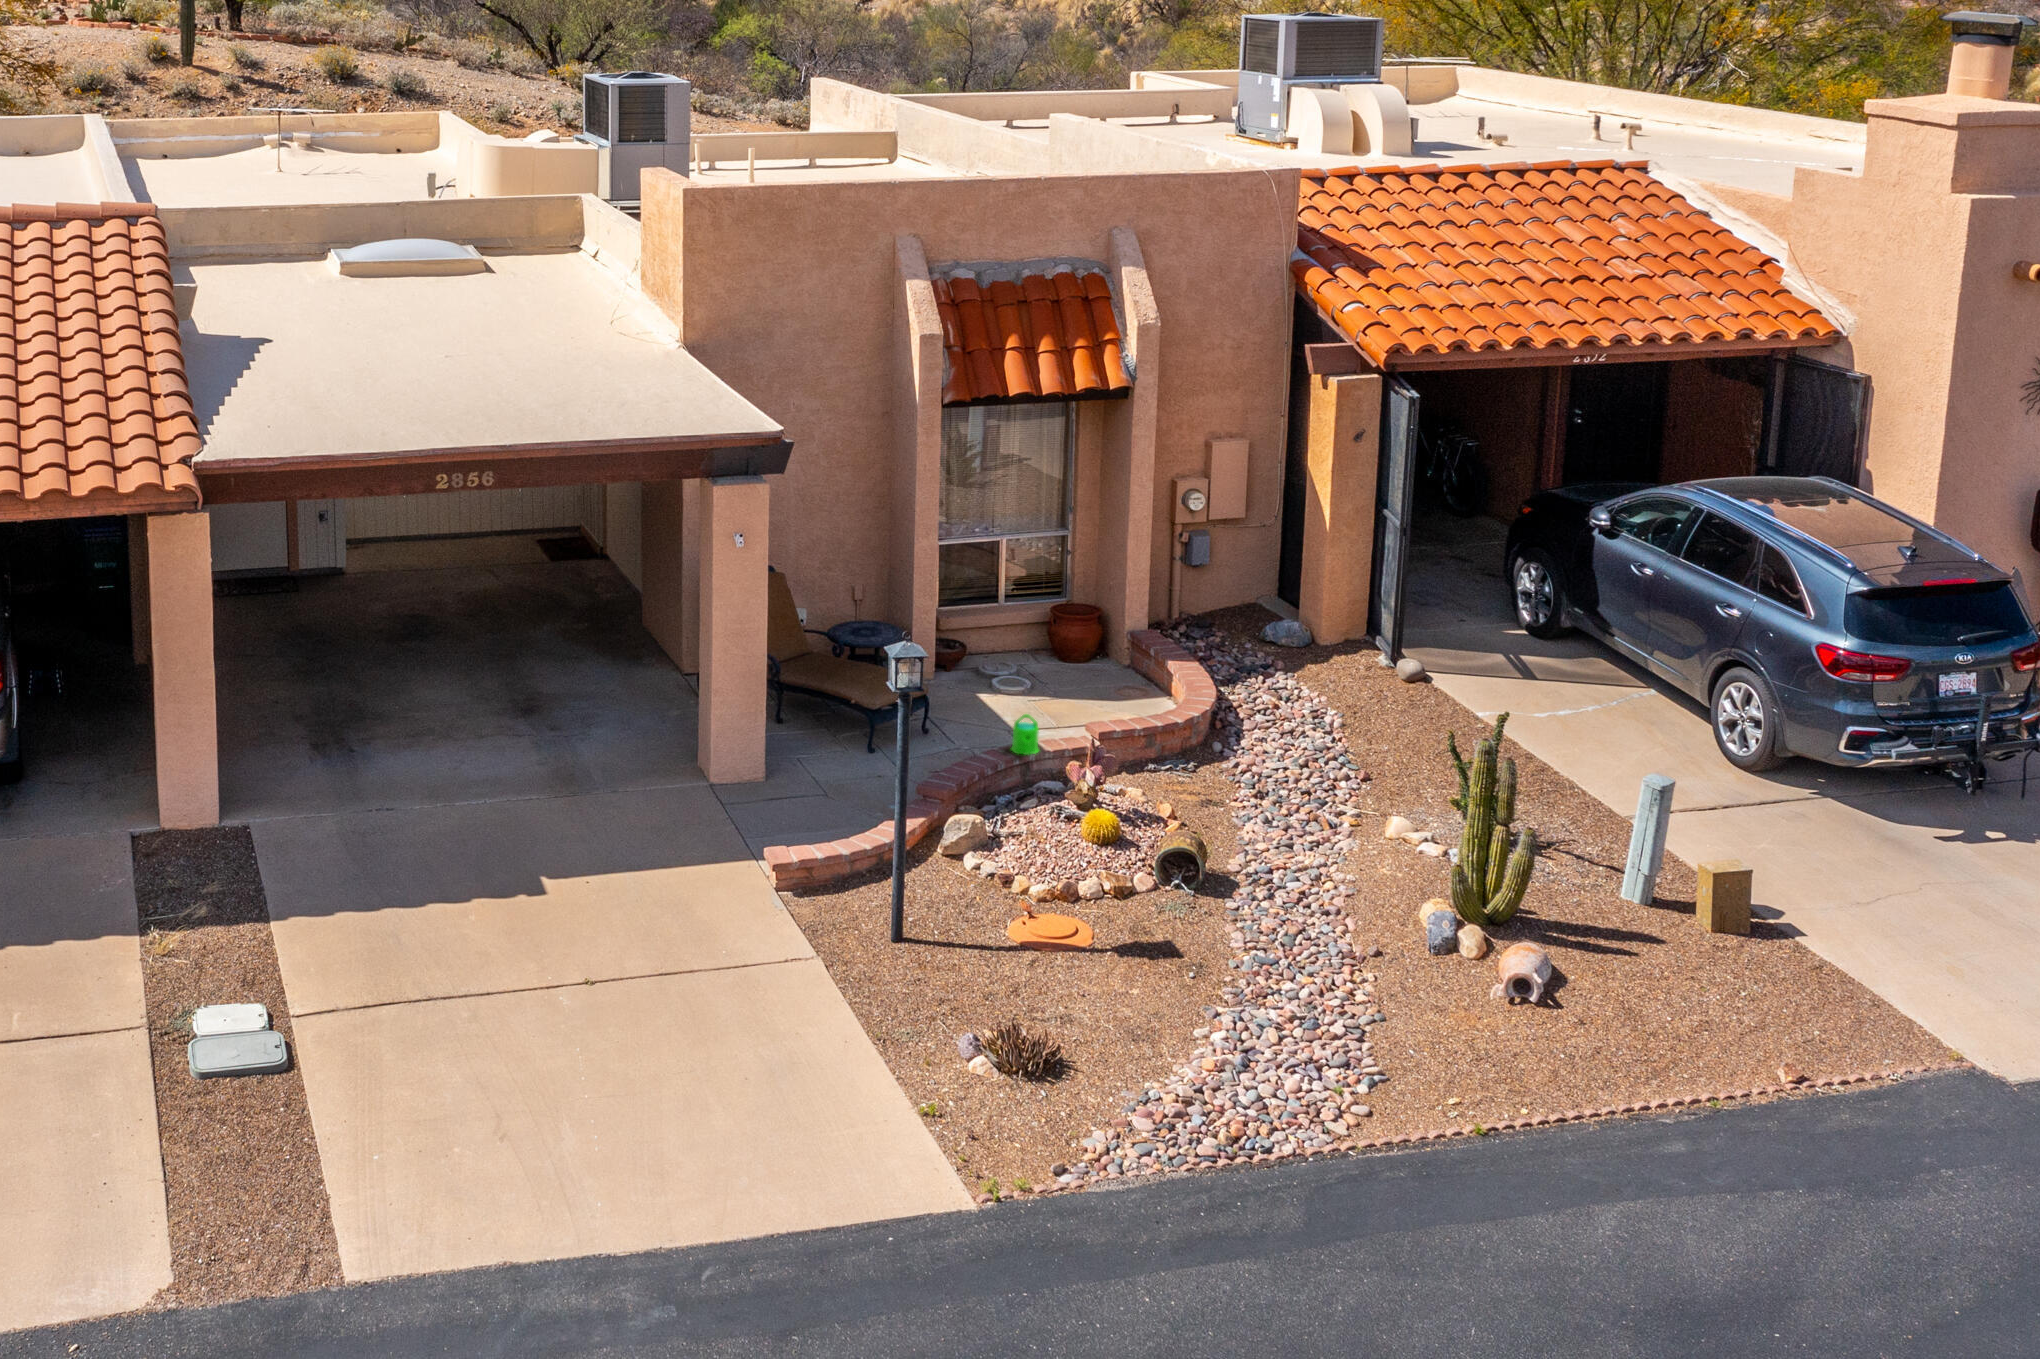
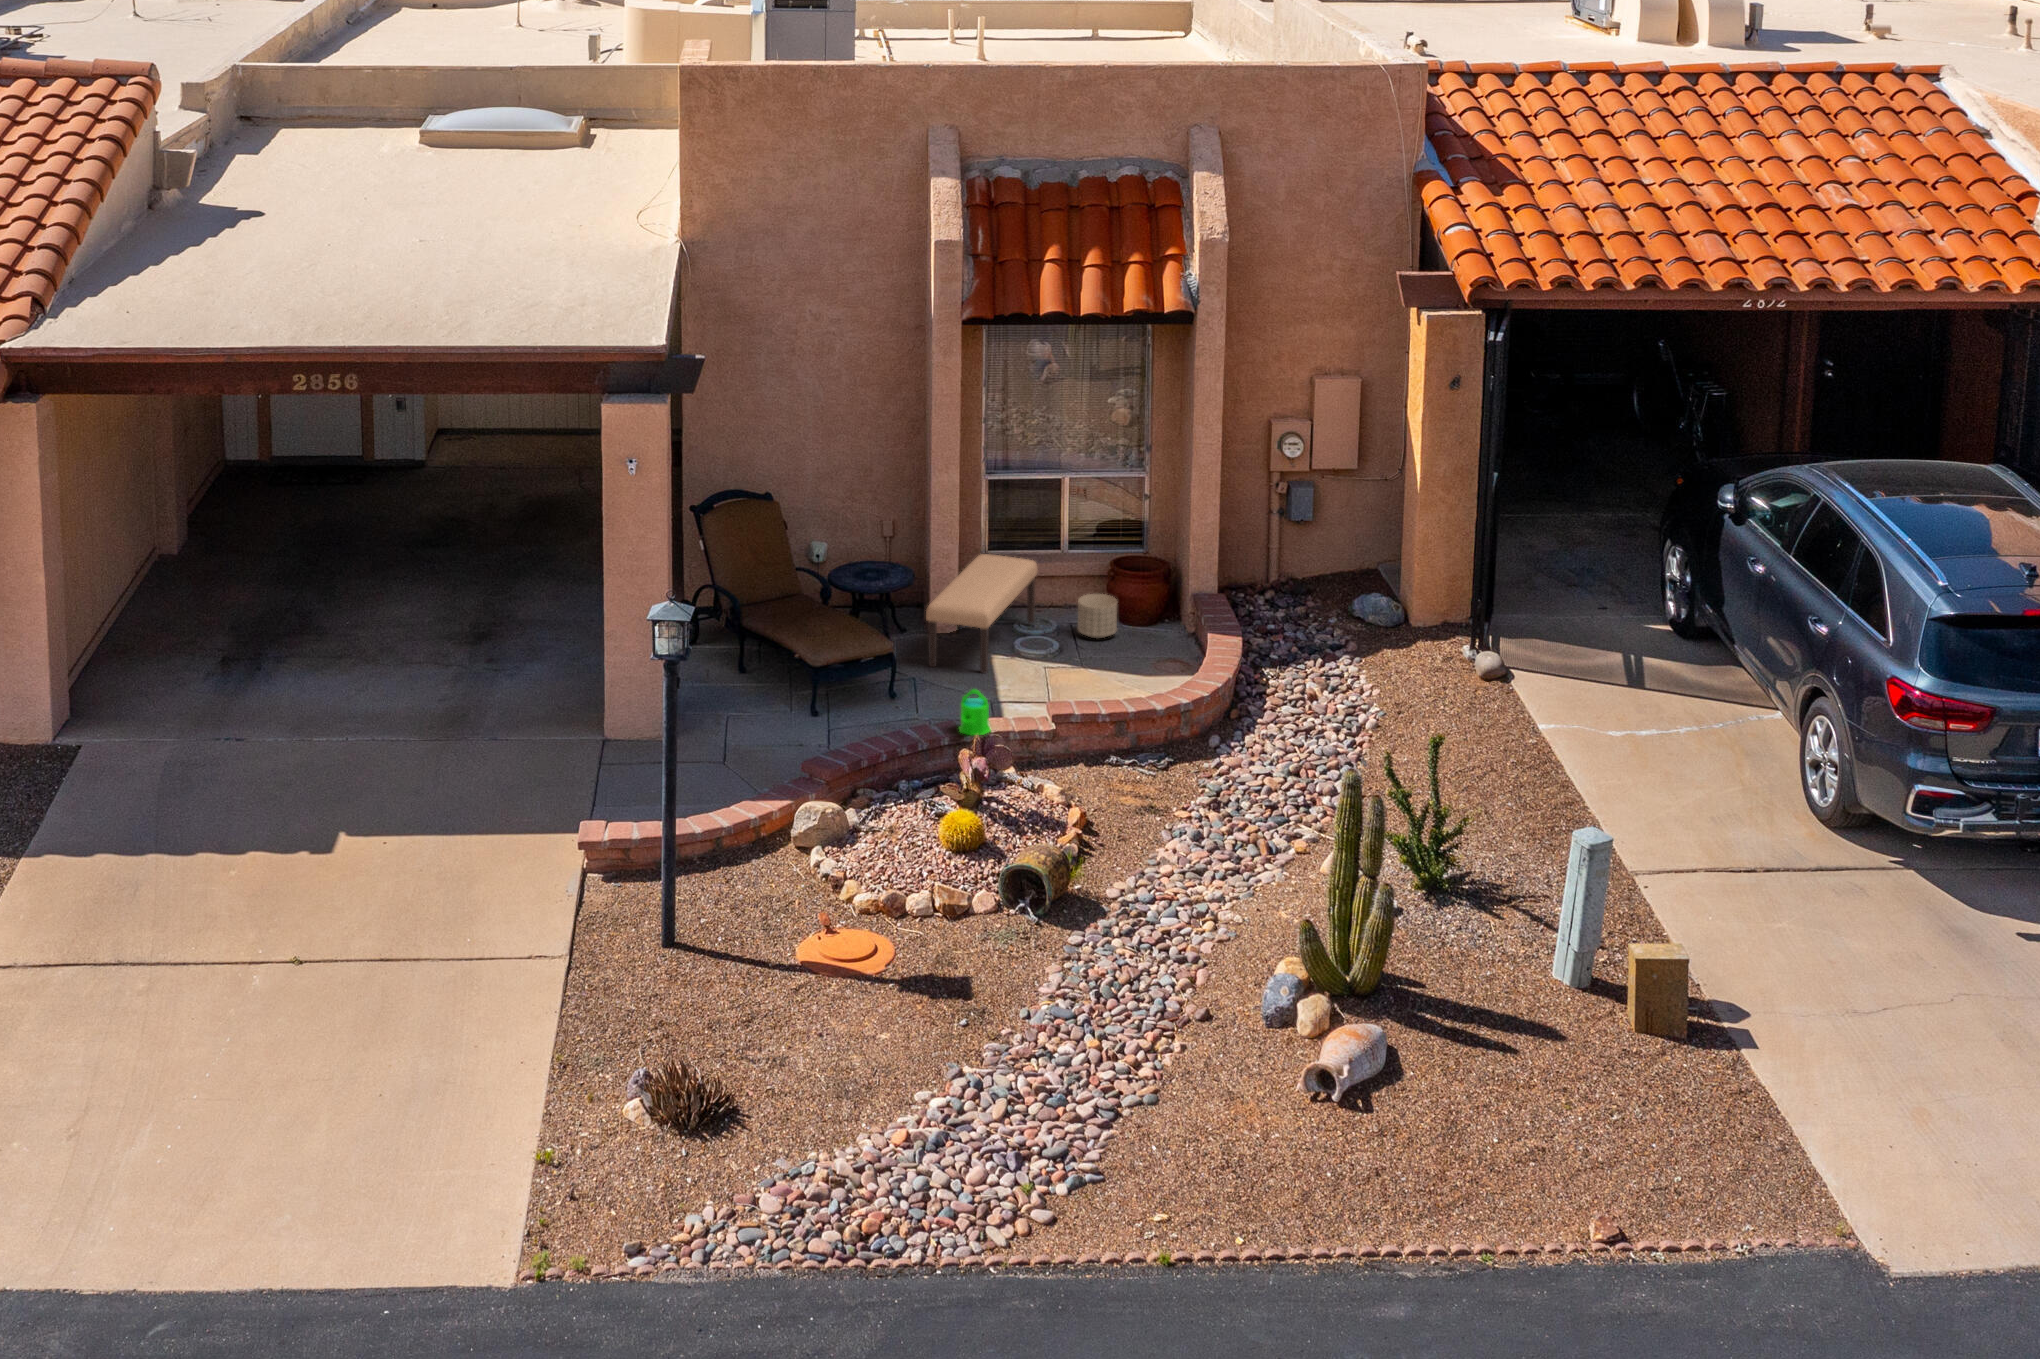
bench: none [937,607,999,710] -> present [926,554,1037,674]
planter: none [1038,636,1073,675] -> present [1078,594,1117,638]

